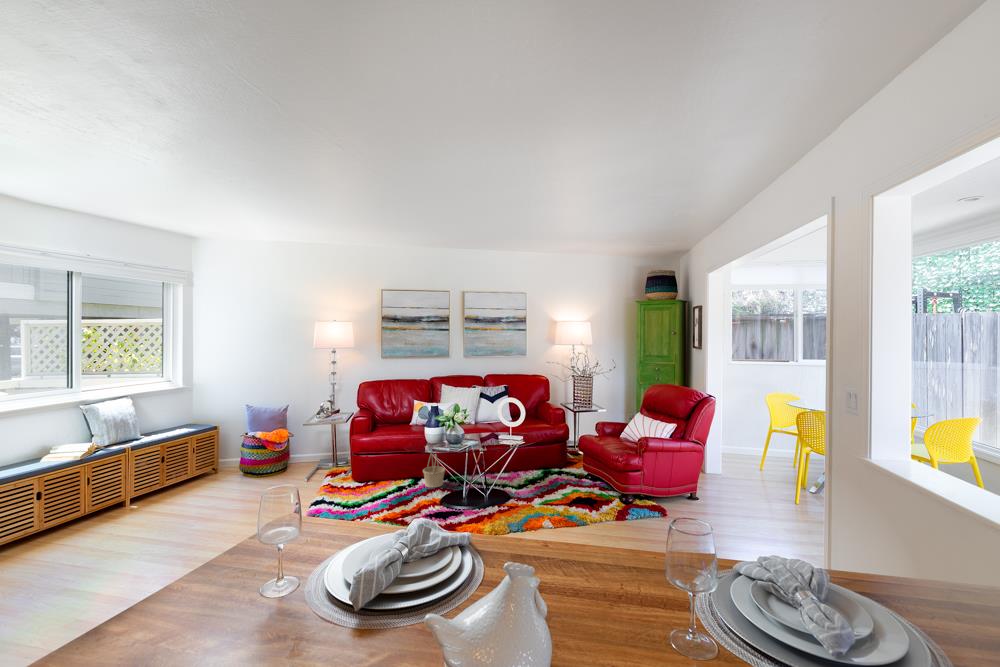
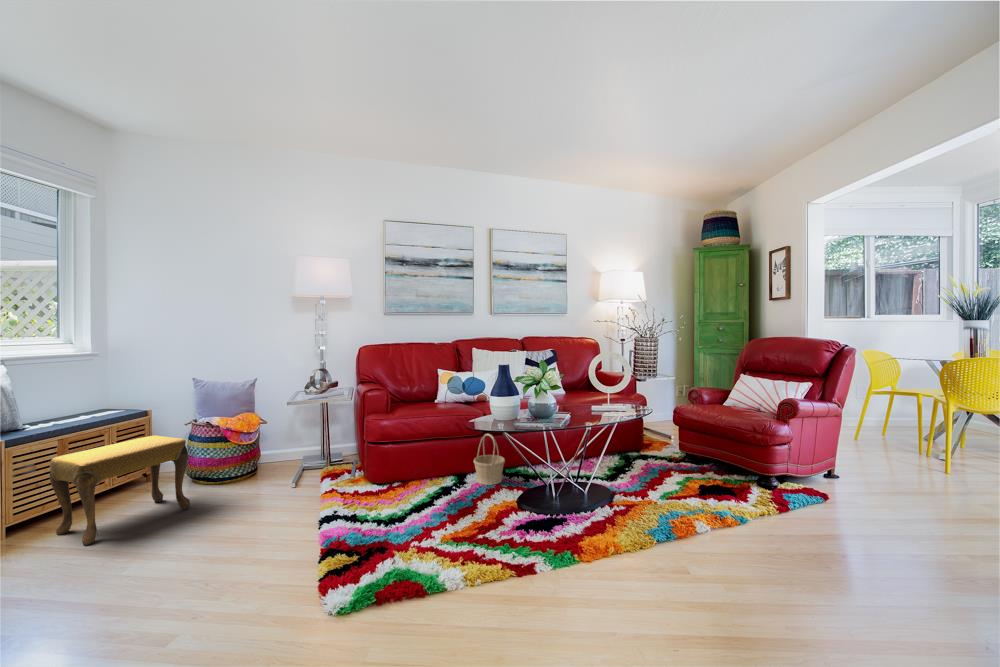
footstool: none [160,443,238,509] -> present [50,435,190,545]

